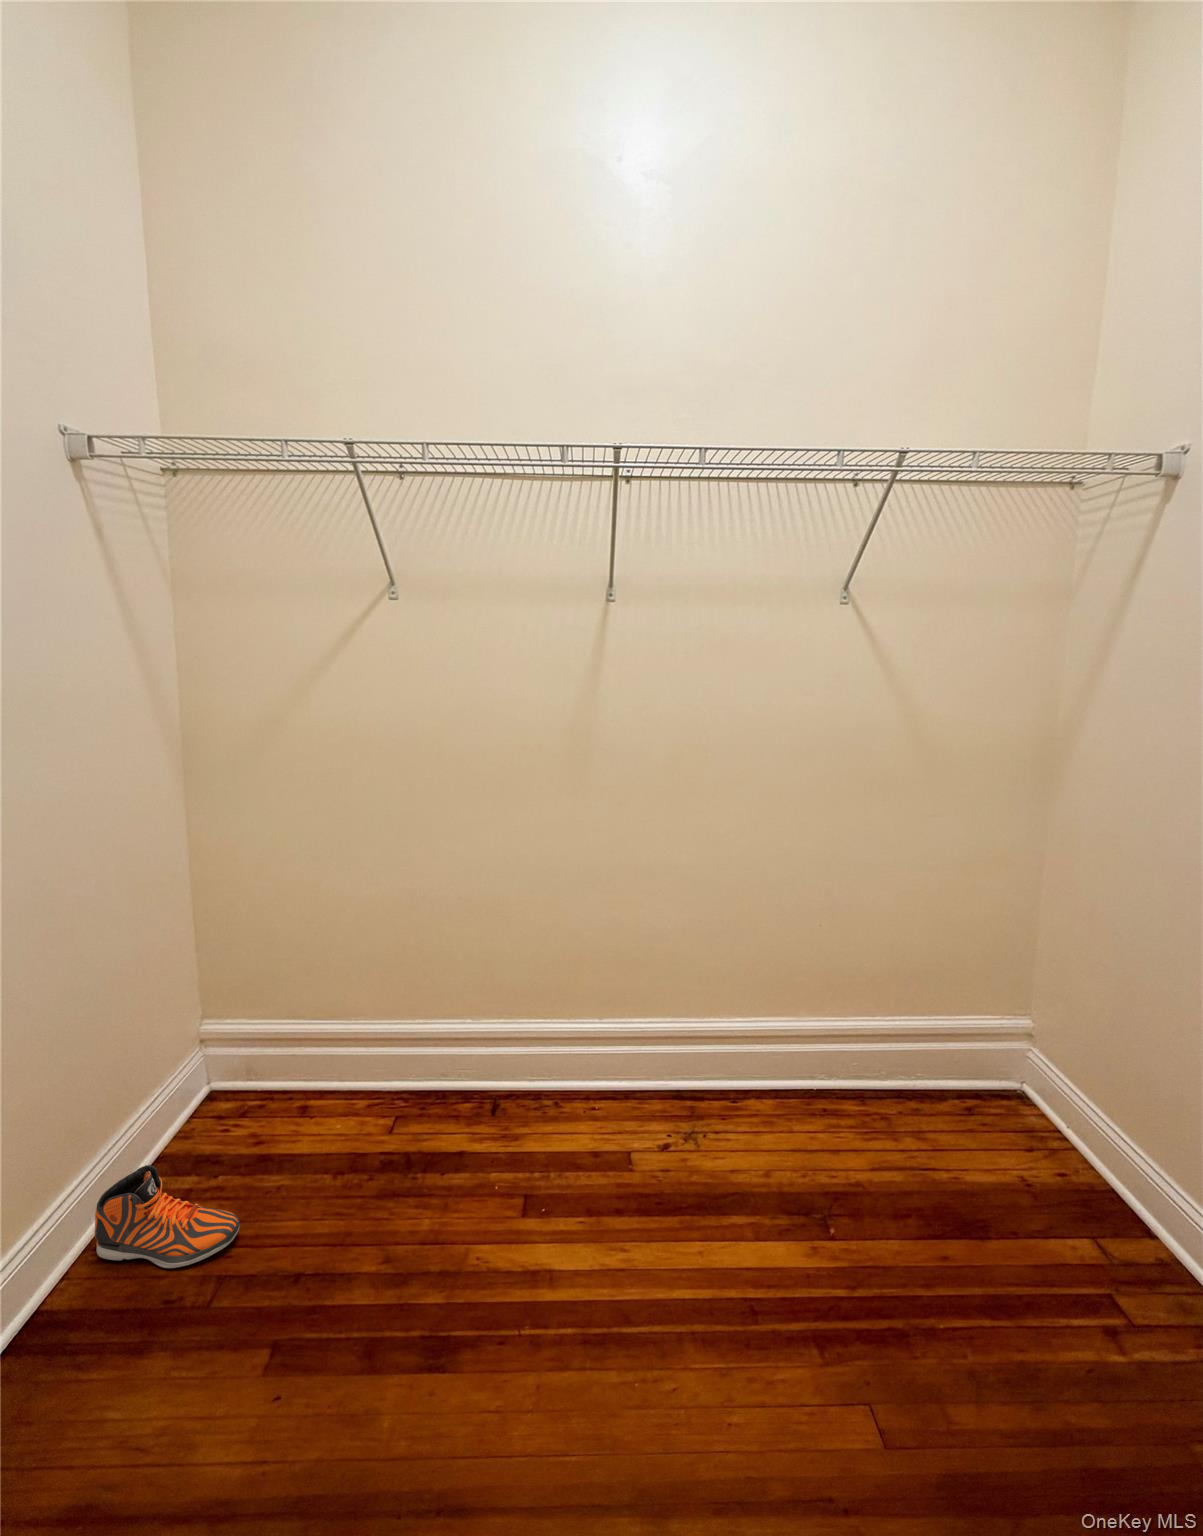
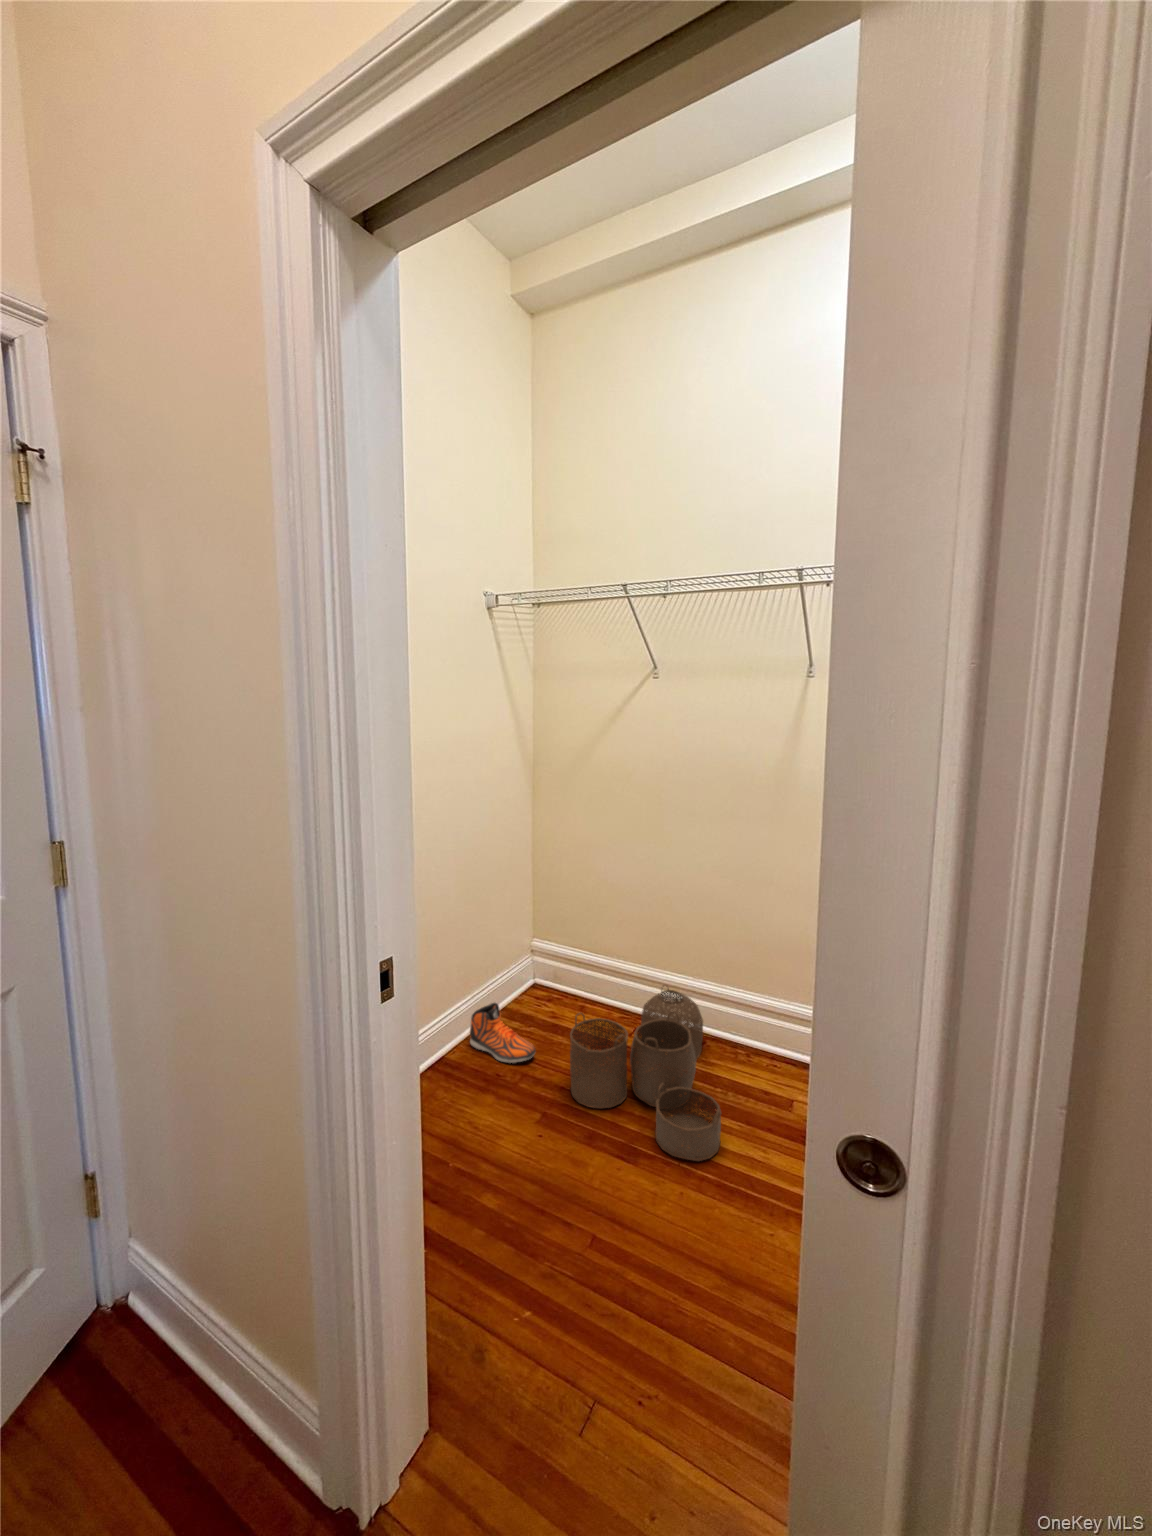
woven basket: none [315,1048,572,1322] -> present [570,989,722,1161]

